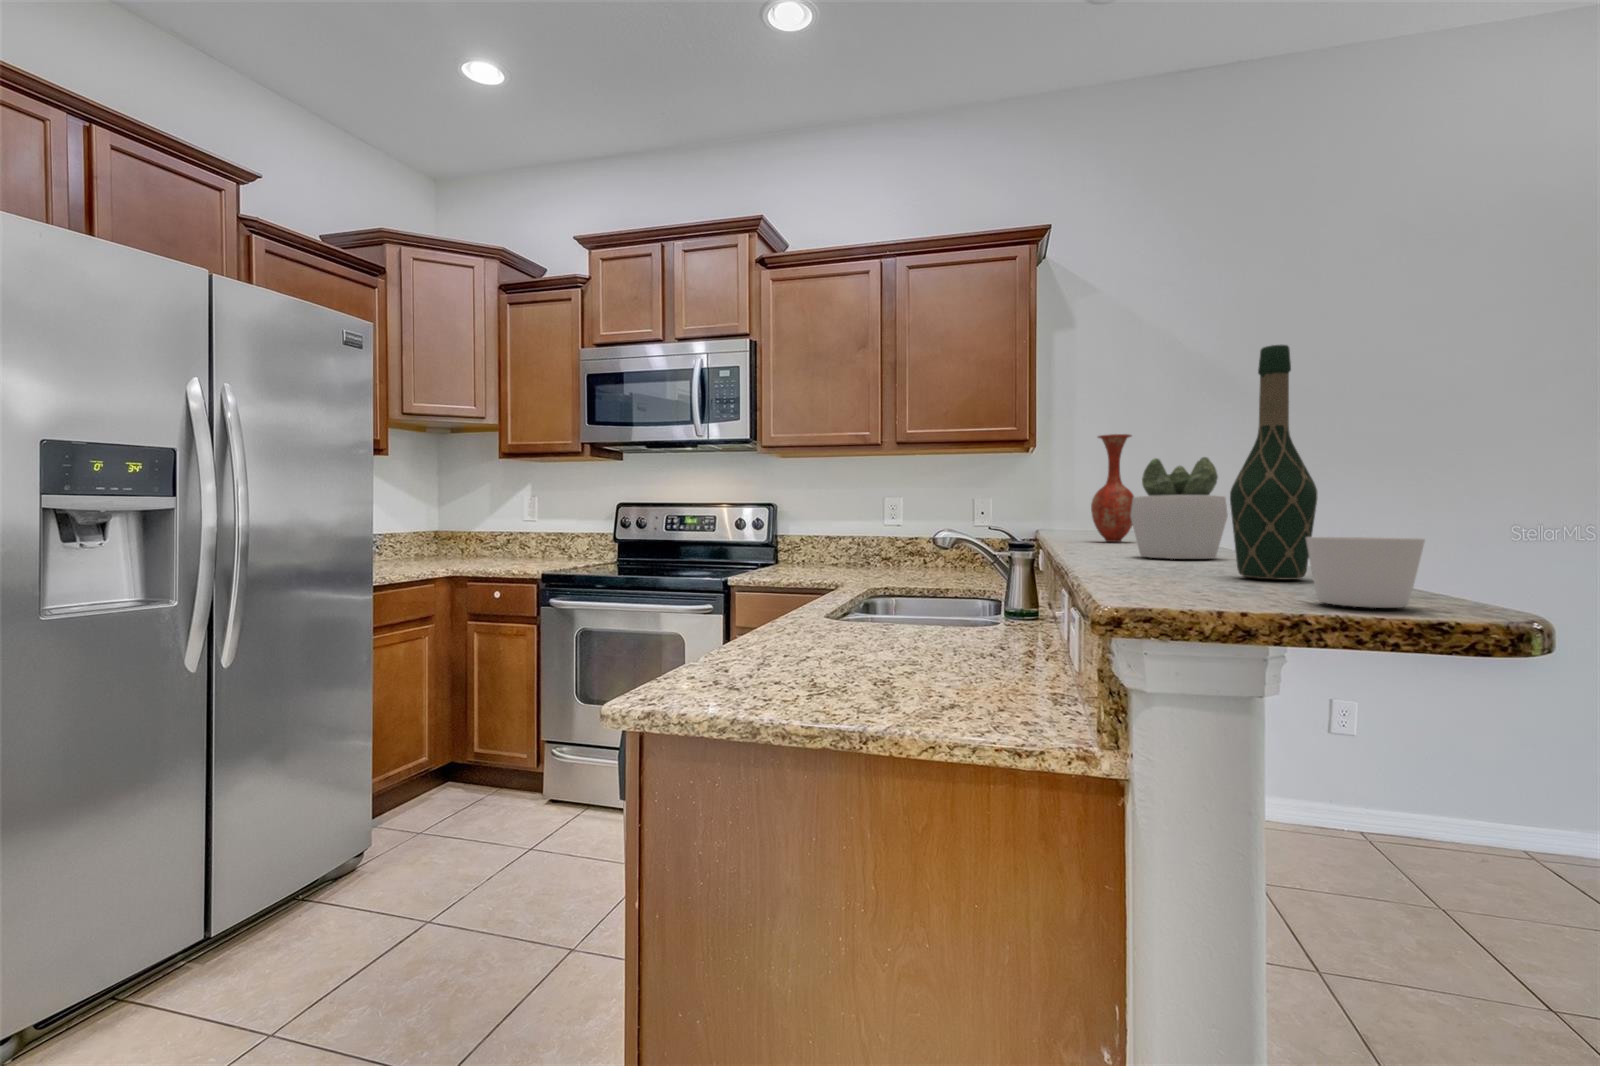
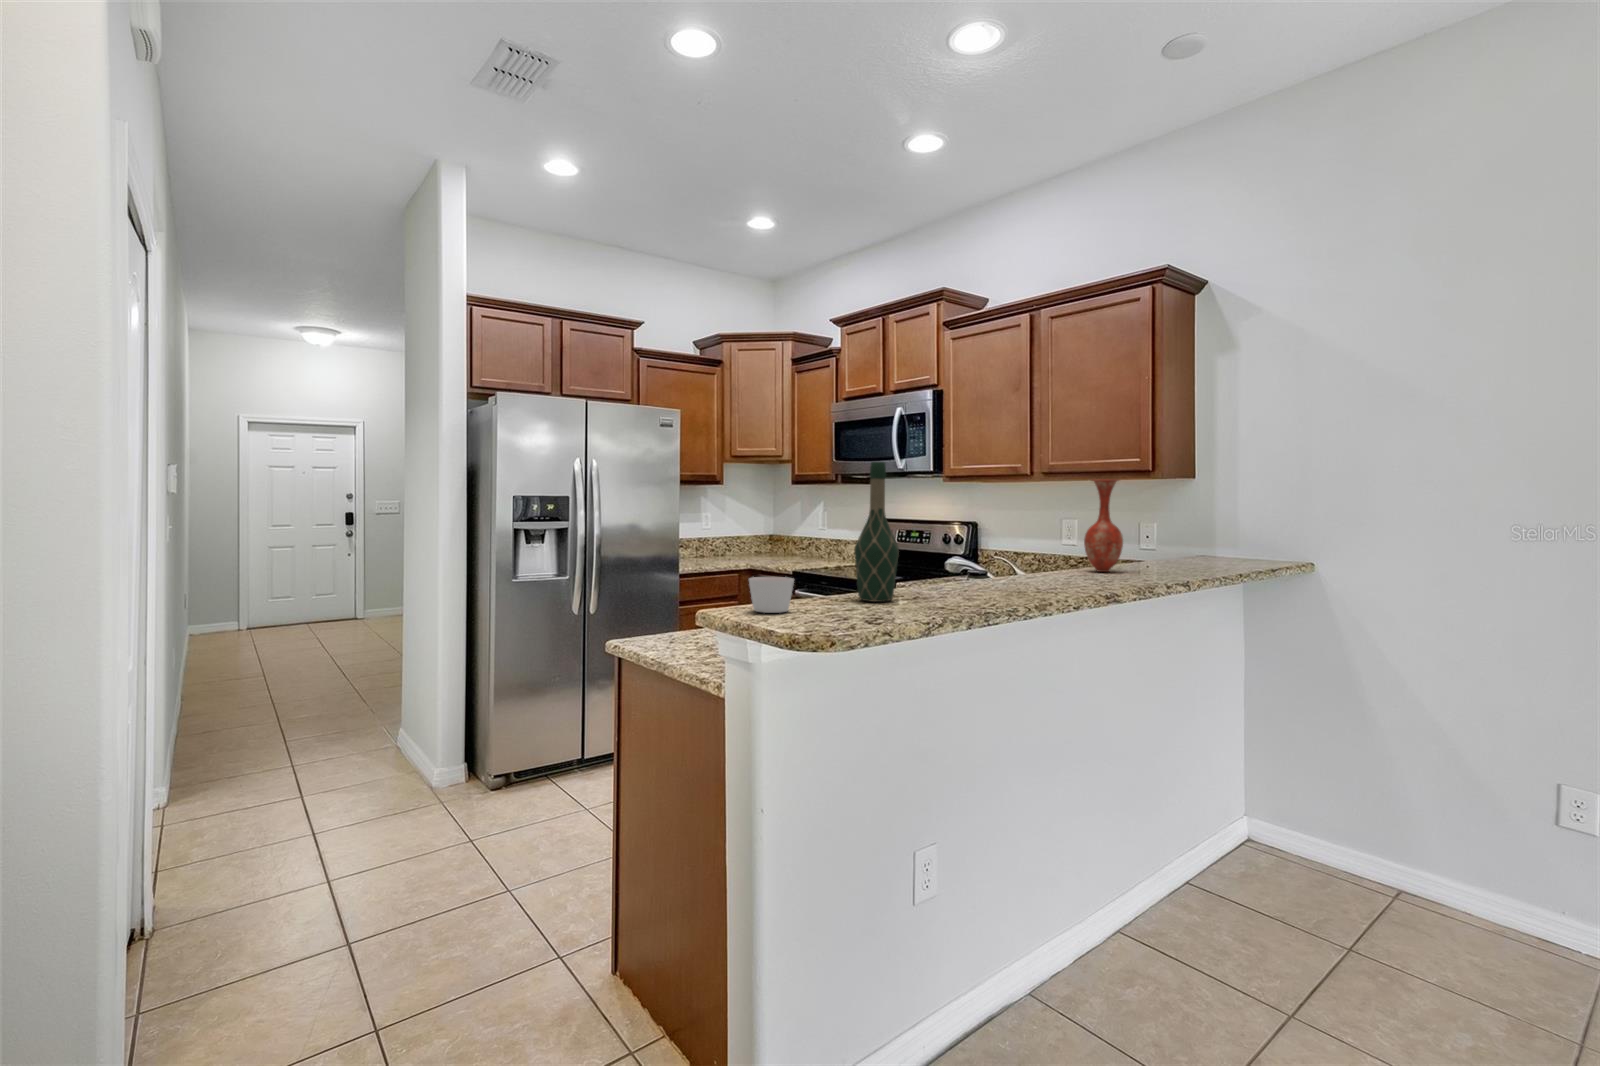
succulent plant: present [1130,457,1228,559] -> none [950,515,1014,589]

